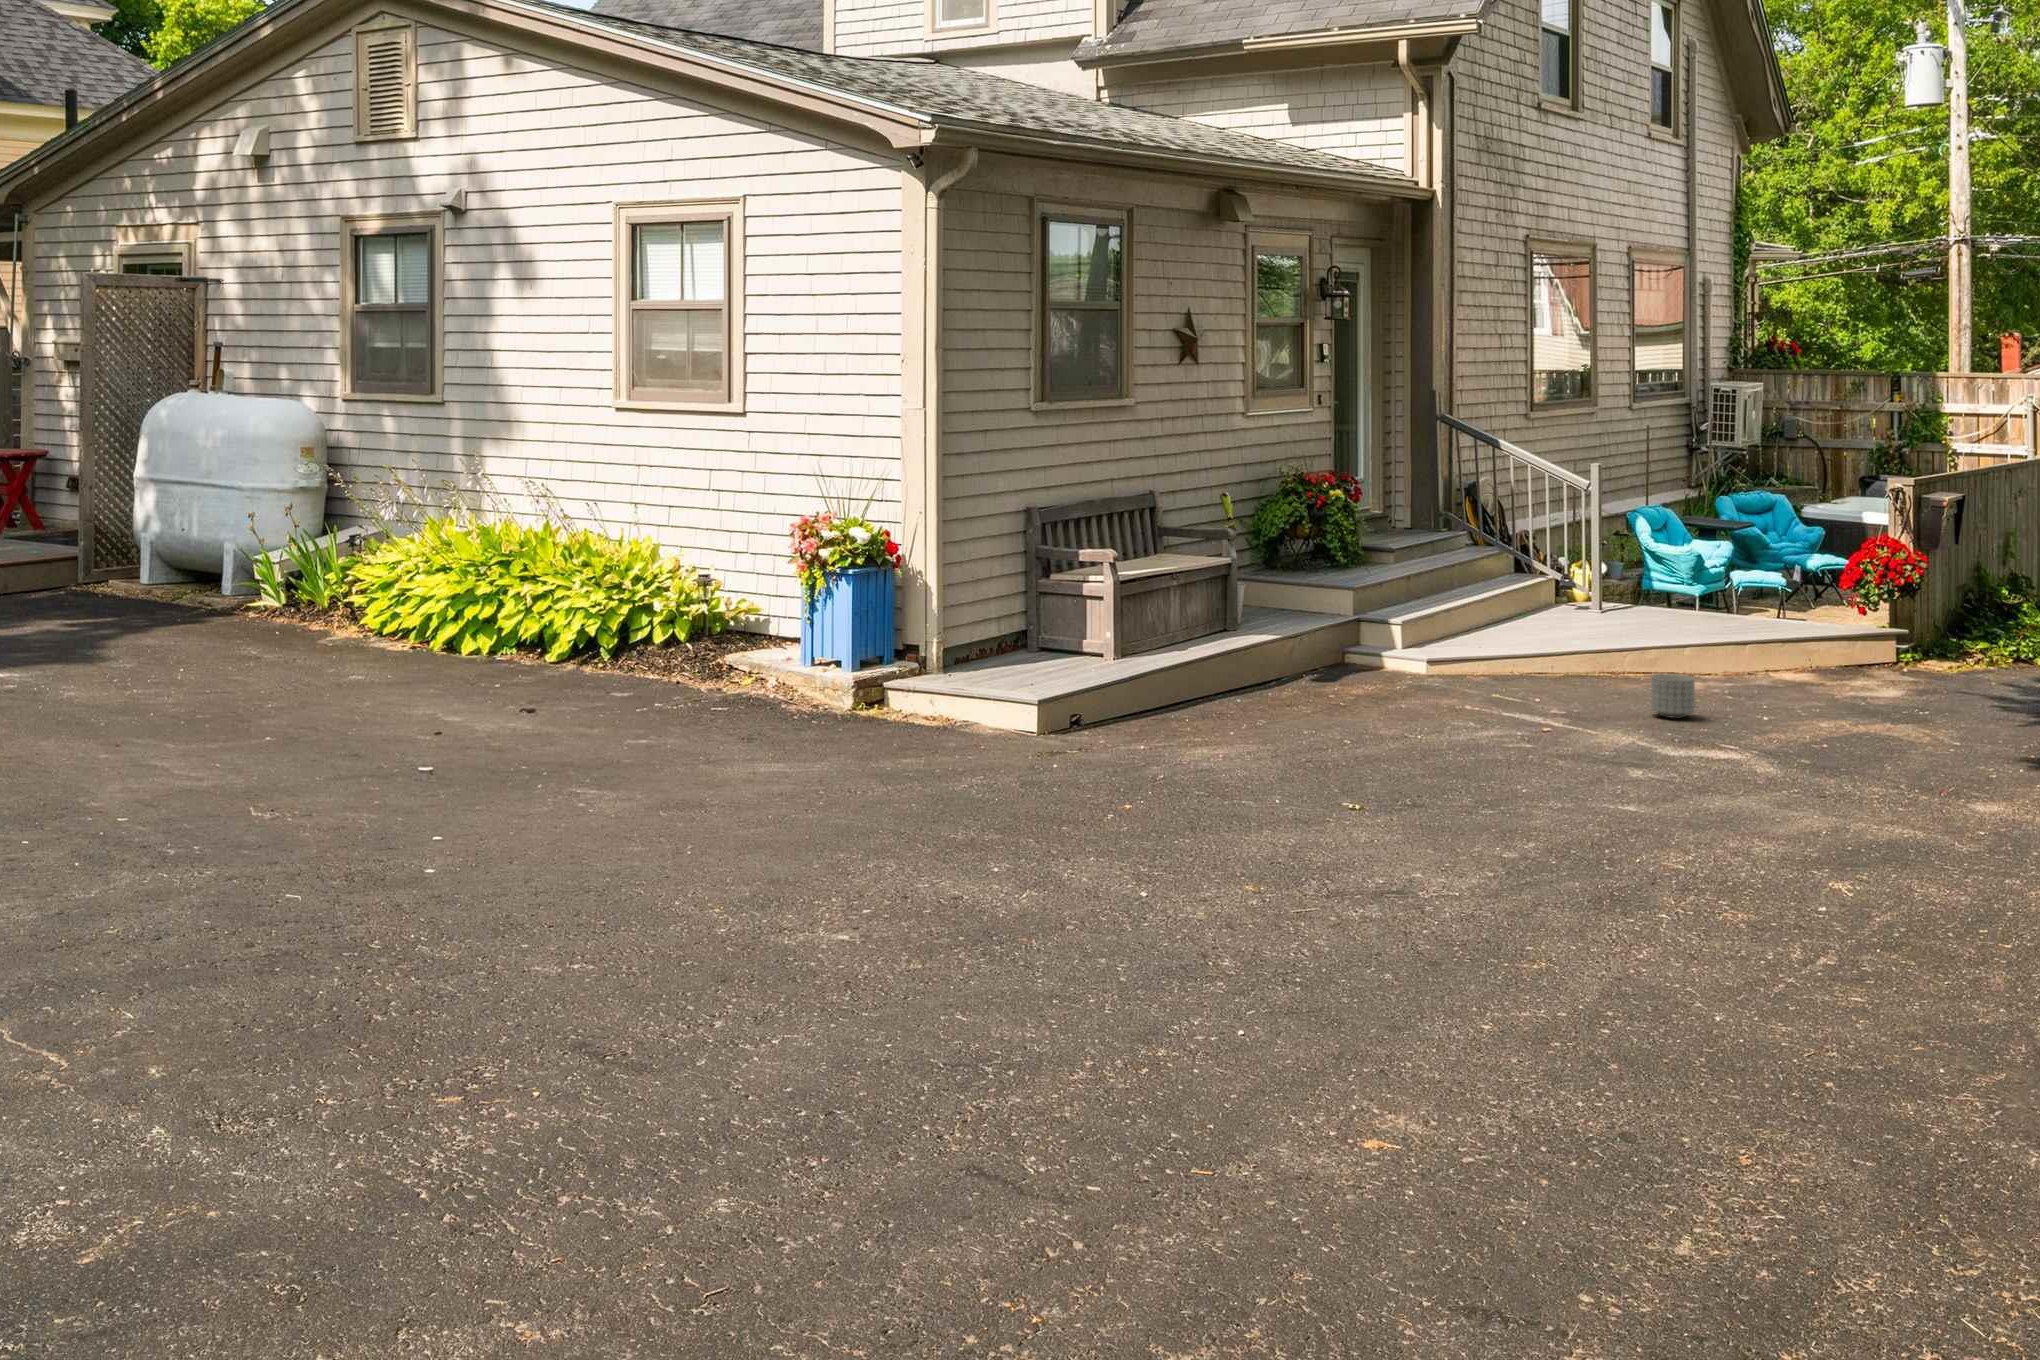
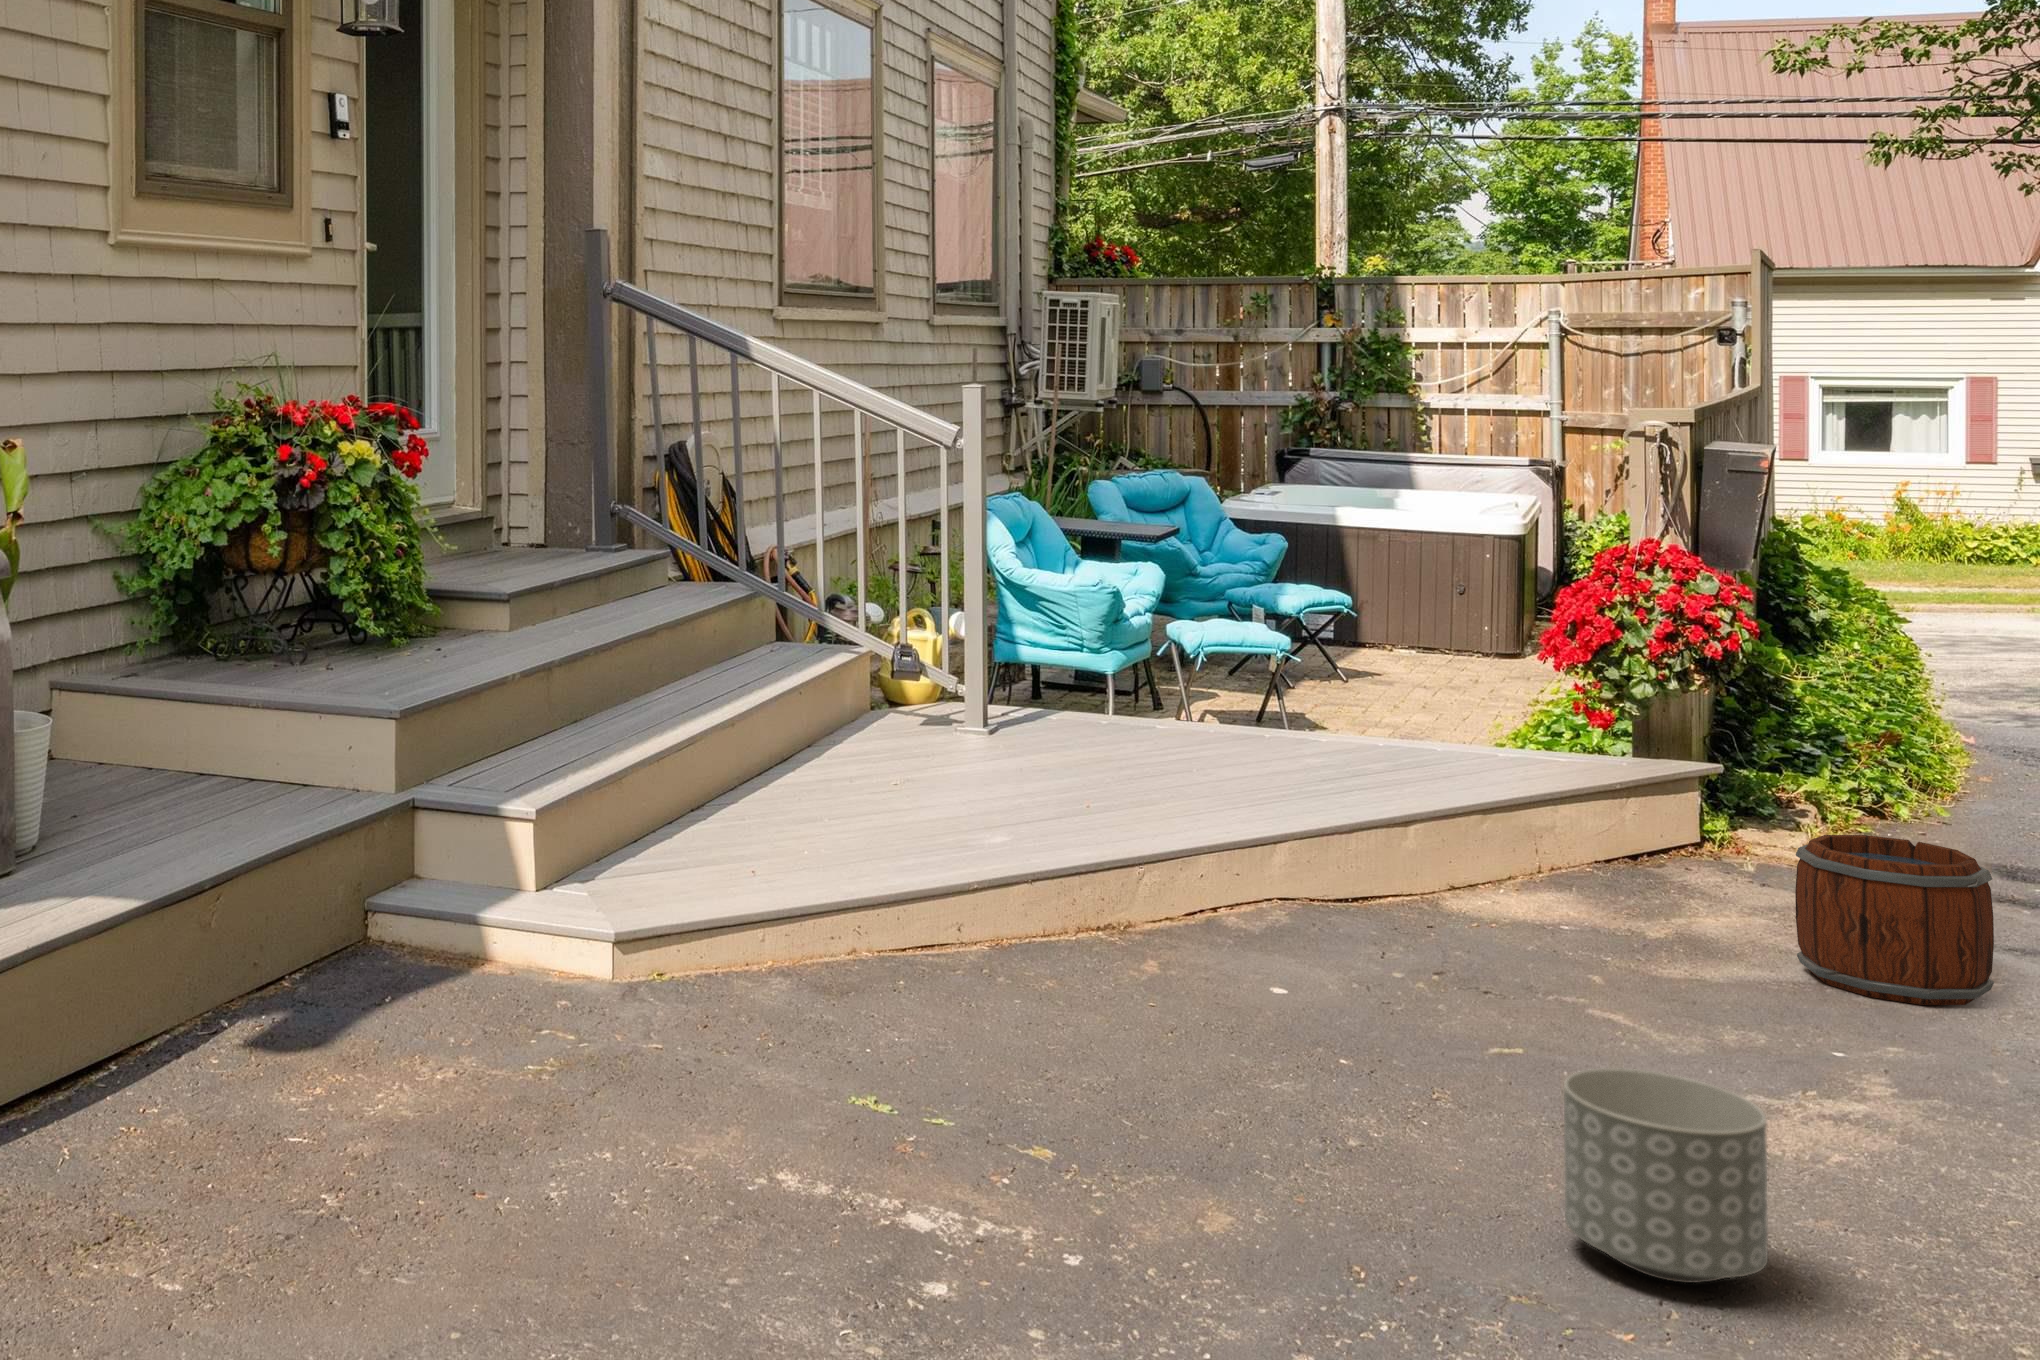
bucket: none [1828,641,1884,693] -> present [1795,835,1994,1005]

